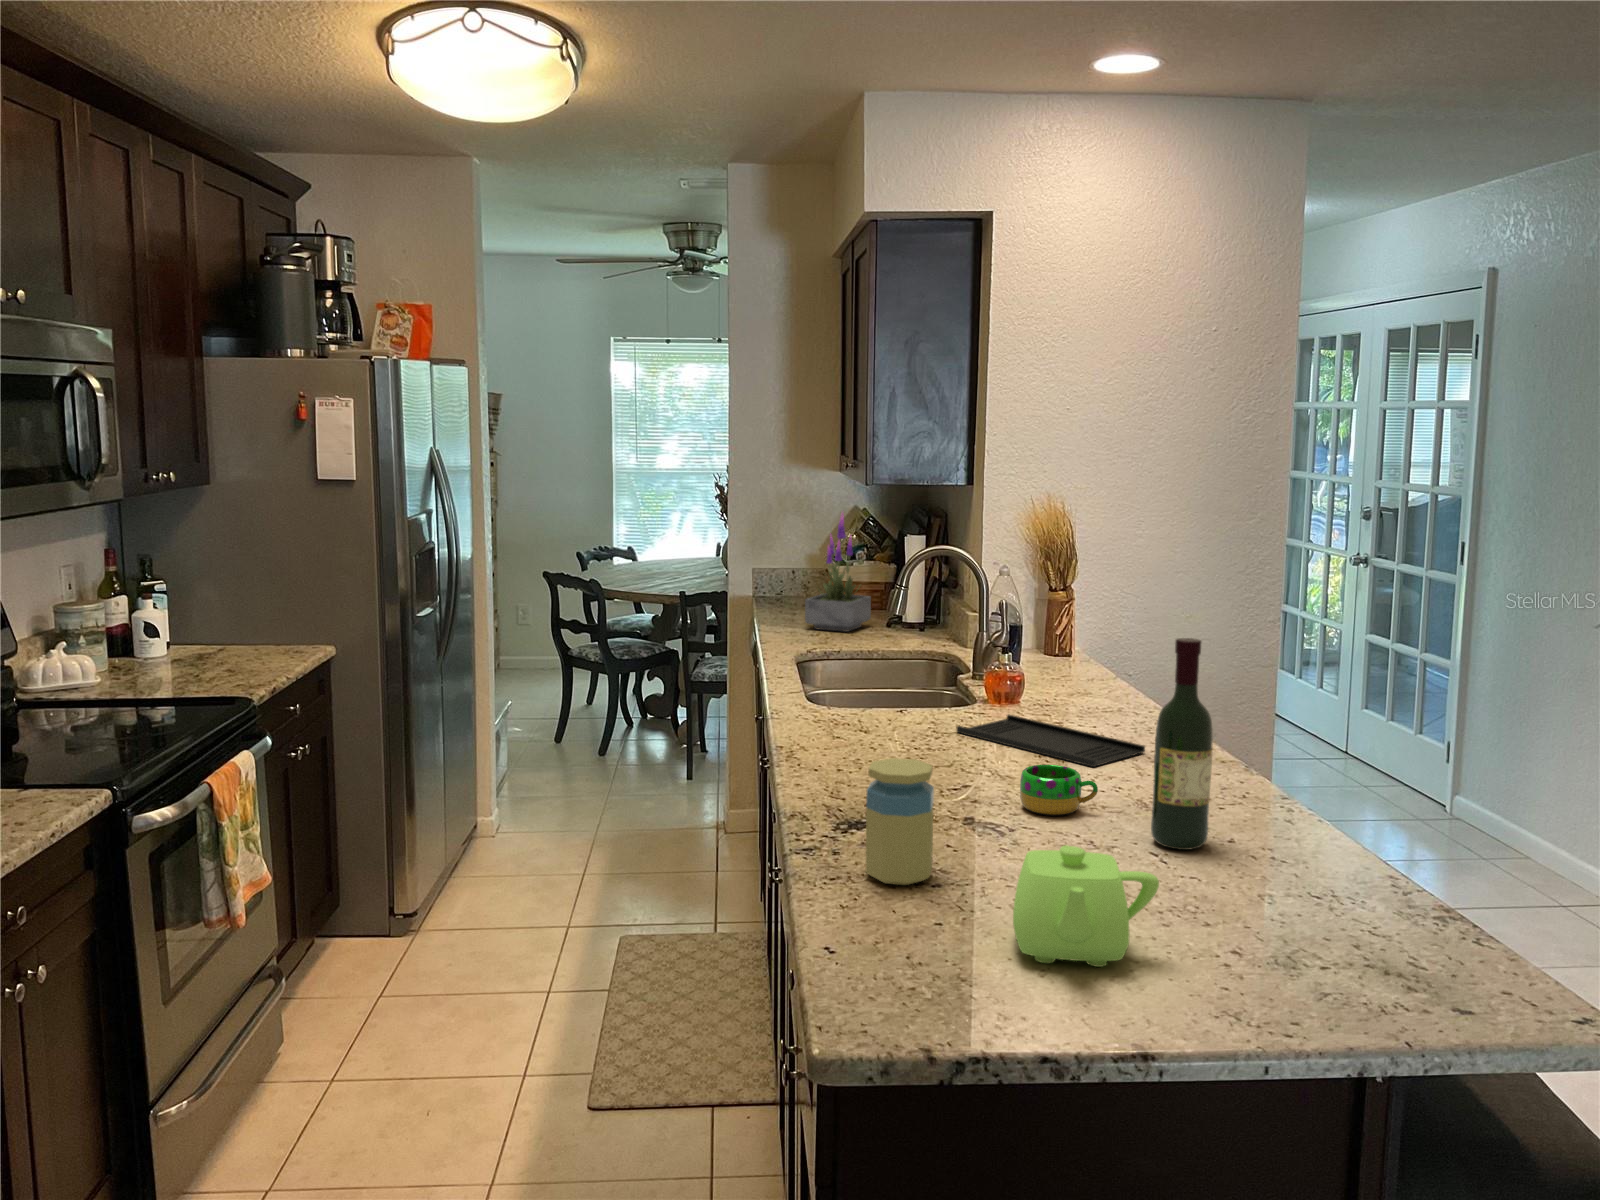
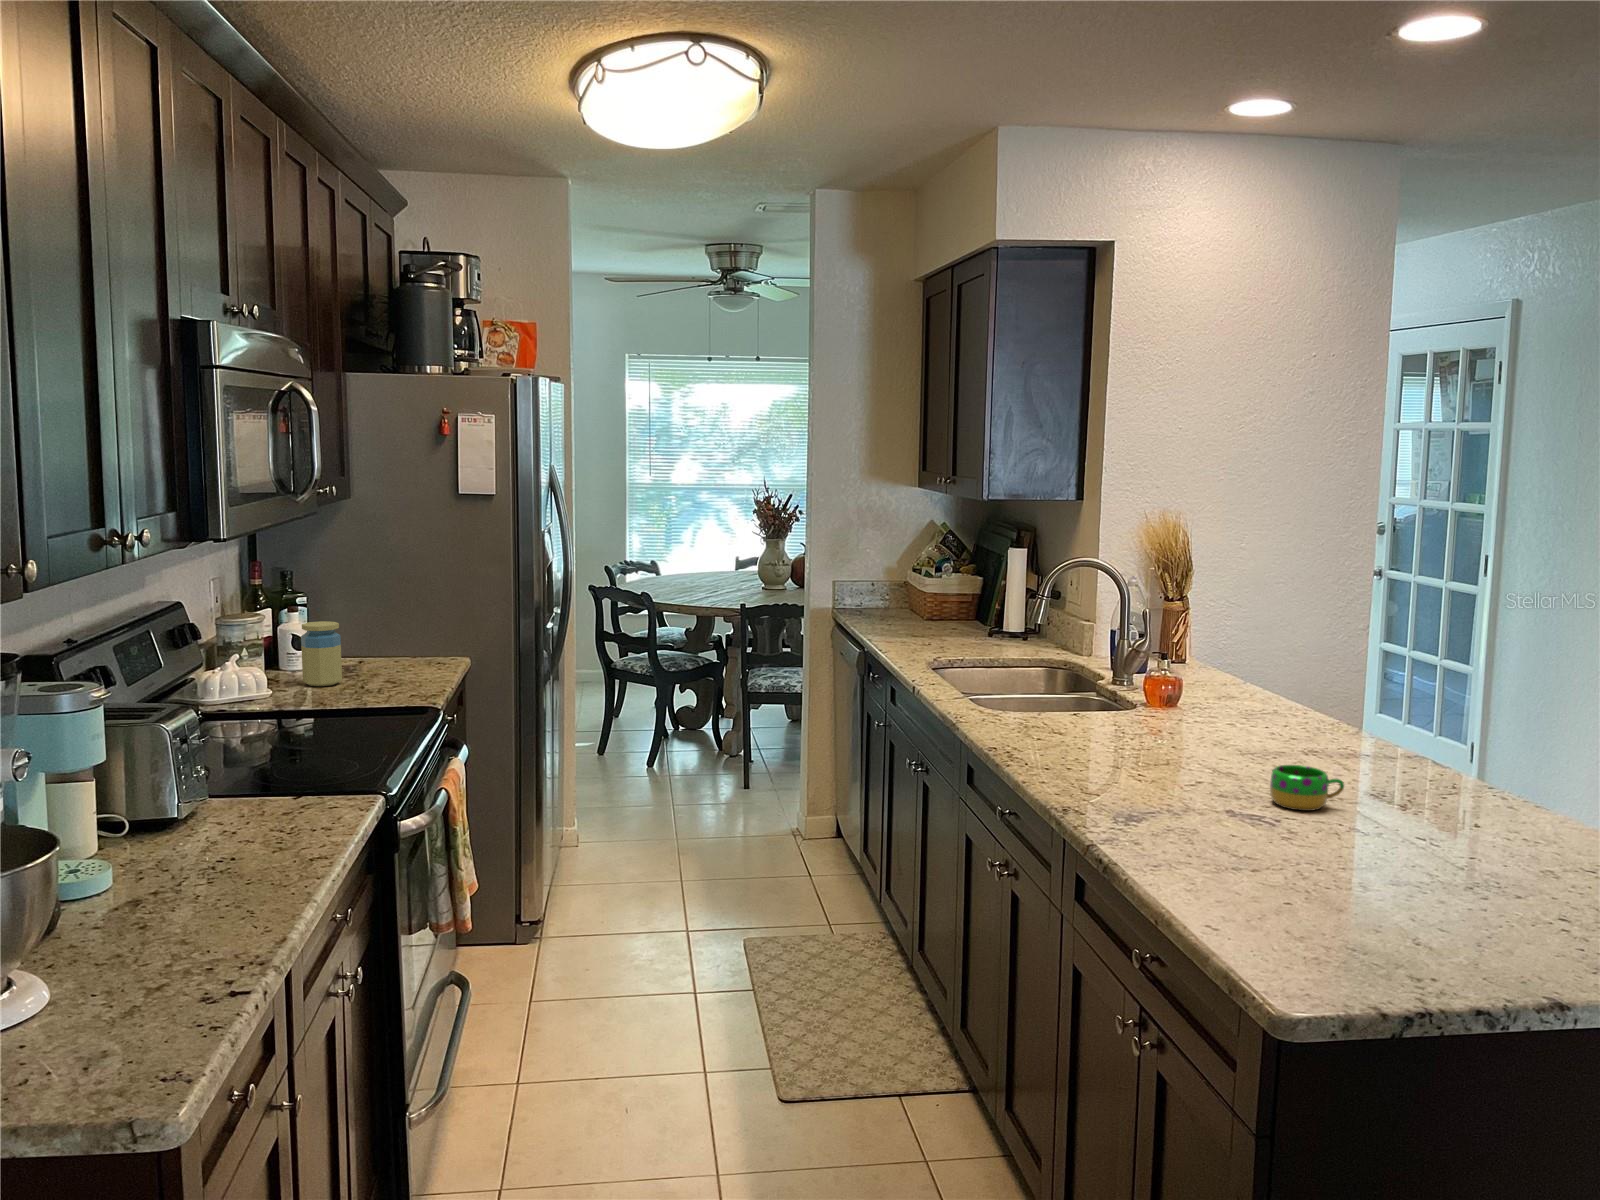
potted plant: present [805,513,871,632] -> none [917,527,976,642]
wine bottle: present [1151,638,1213,850] -> none [1409,651,1471,838]
tray: present [956,715,1145,767] -> none [1150,720,1334,767]
jar: present [866,758,934,885] -> present [301,621,342,686]
teapot: present [1013,845,1159,967] -> none [1369,833,1509,937]

